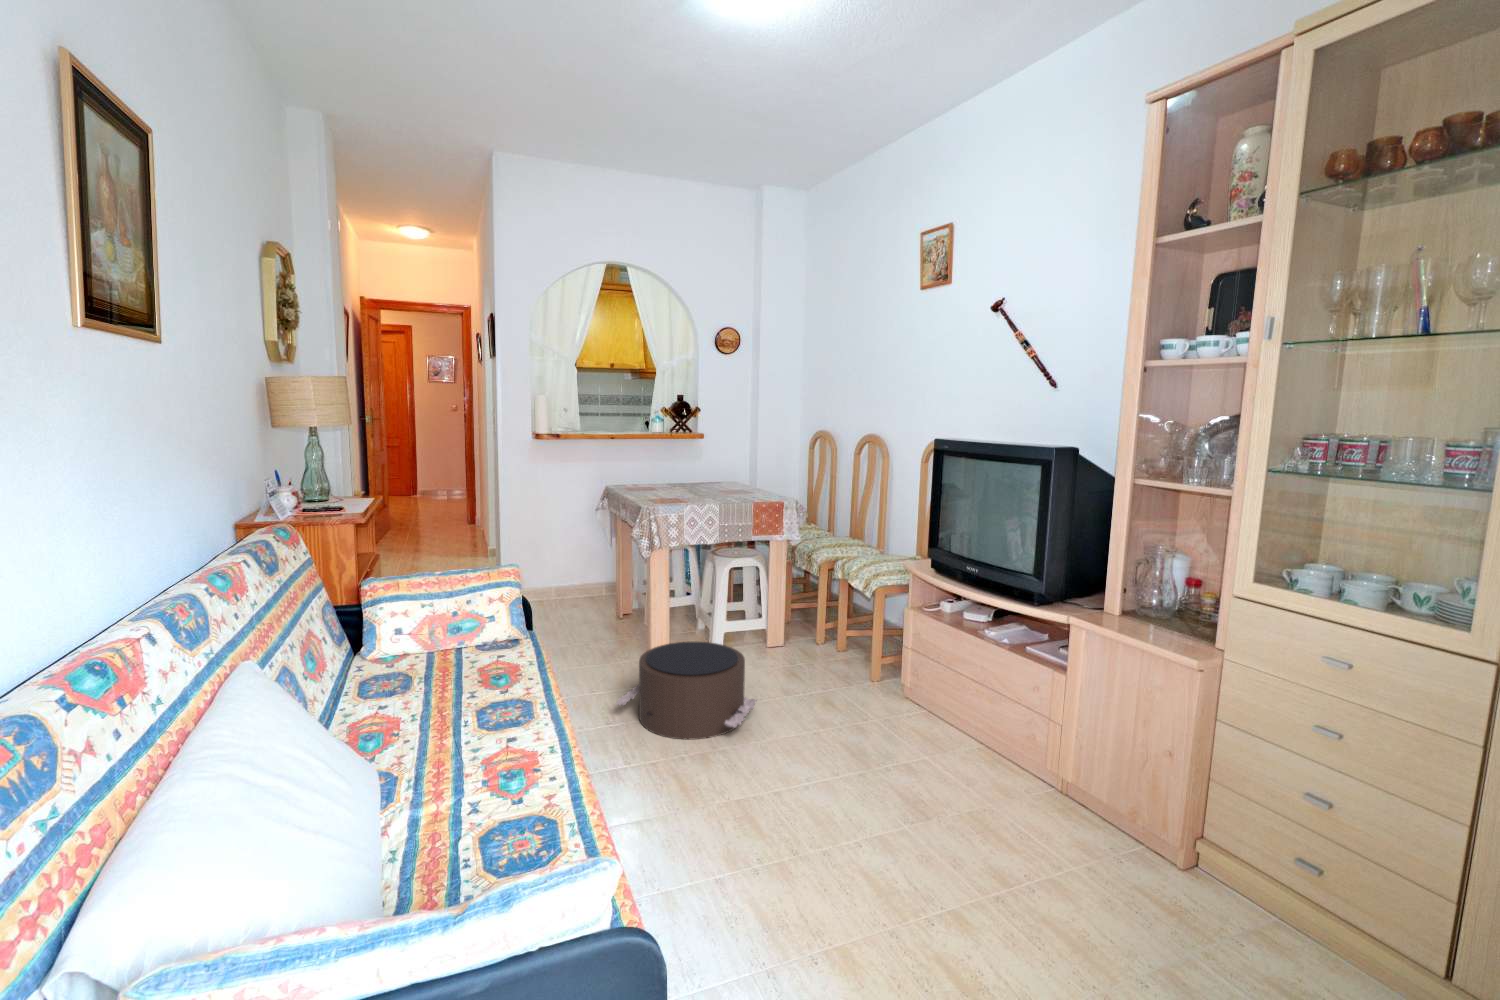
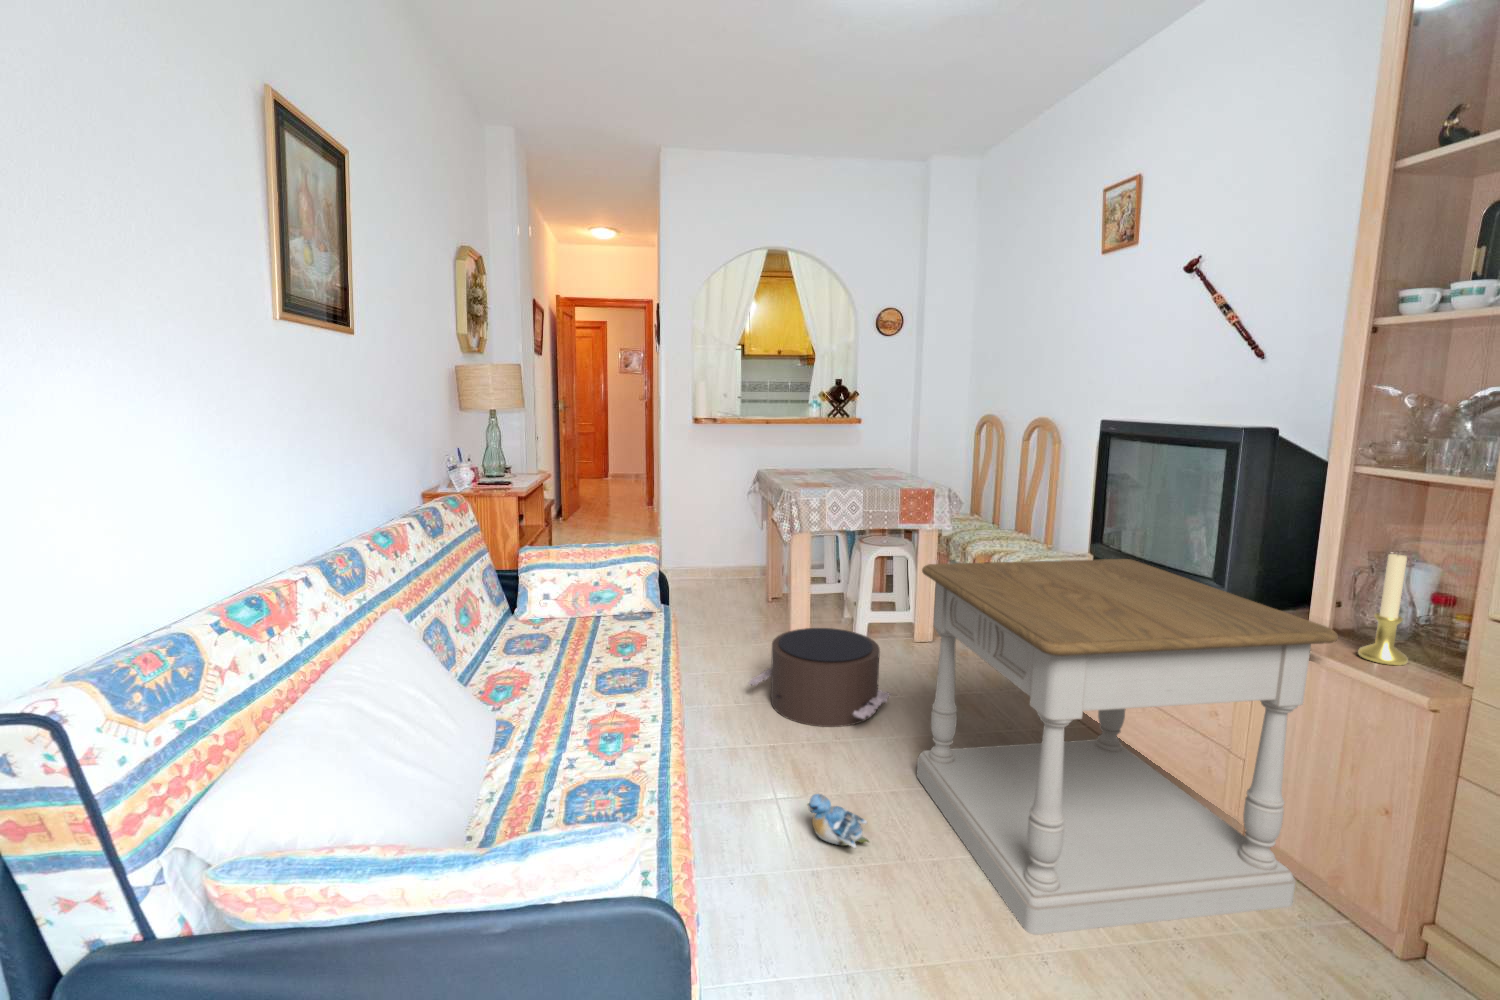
candle holder: none [1144,547,1179,639] -> present [1358,554,1408,666]
side table: none [791,561,1133,906] -> present [917,559,1338,935]
plush toy: none [698,805,760,853] -> present [808,794,869,848]

